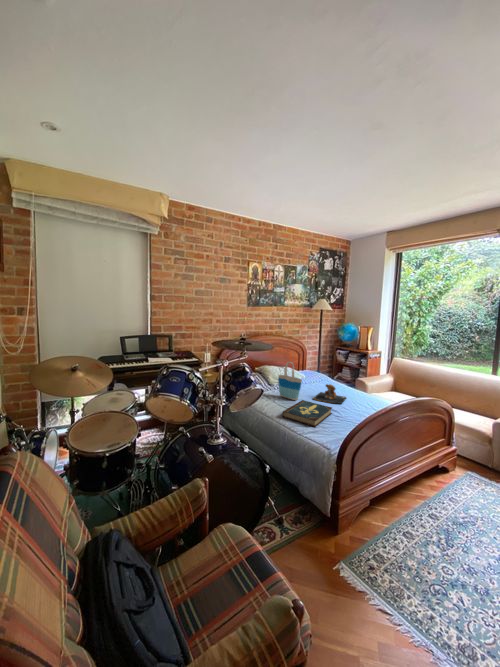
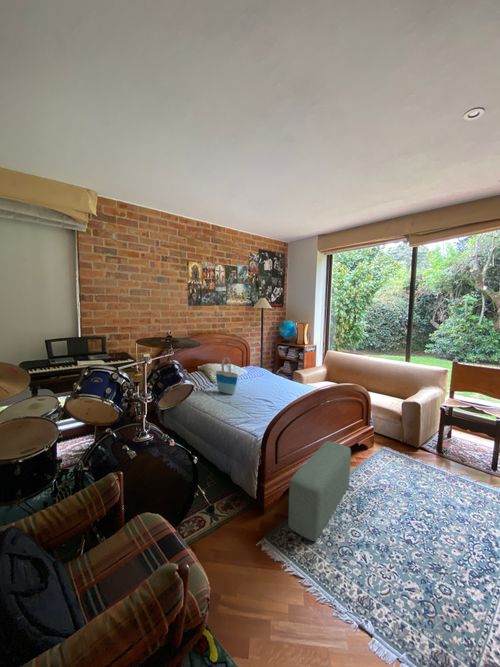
teddy bear: present [313,384,346,404] -> none [249,377,281,395]
book: present [282,400,332,427] -> none [217,394,265,418]
pouf: none [366,460,436,573] -> present [288,441,351,541]

